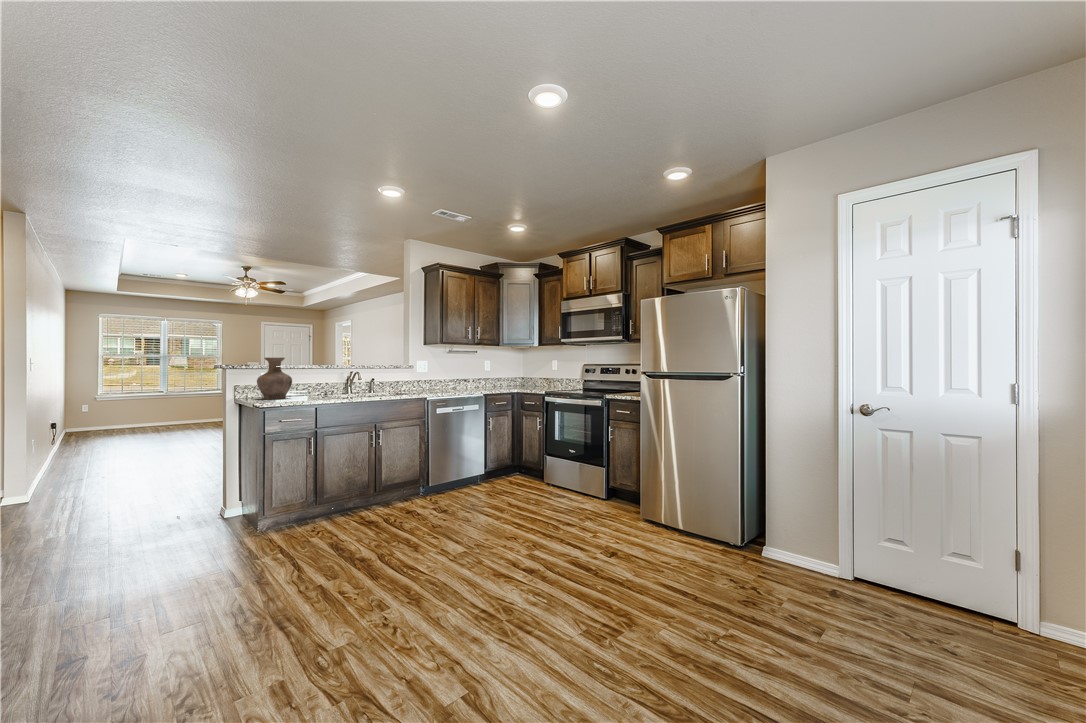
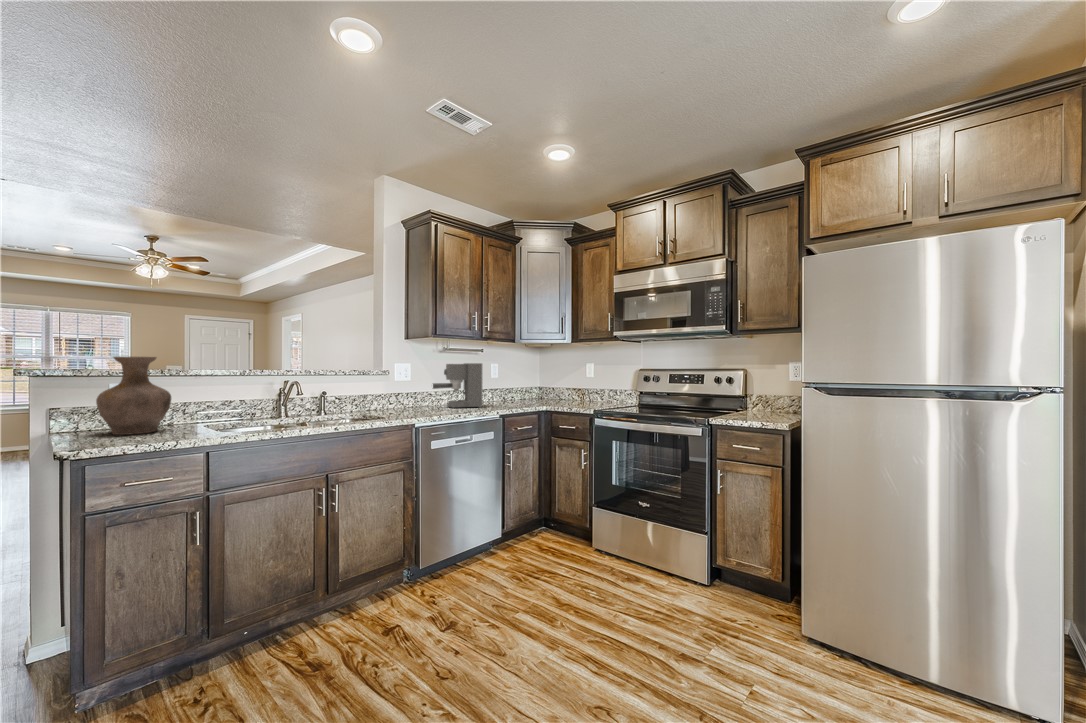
coffee maker: none [442,360,476,391] -> present [433,363,482,408]

